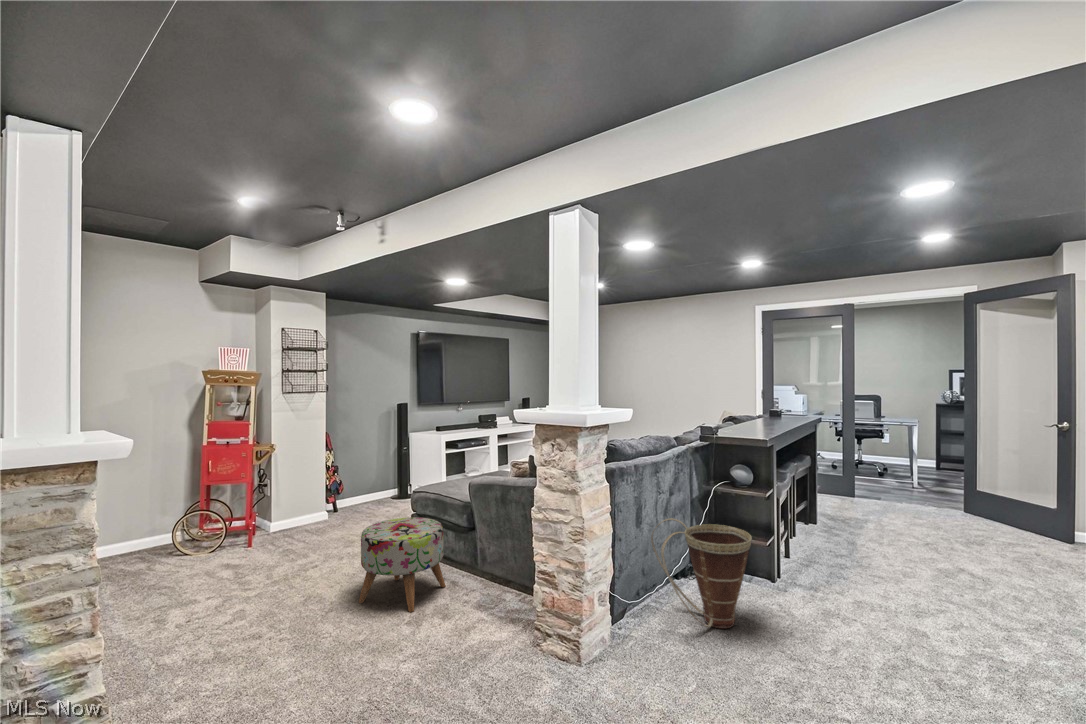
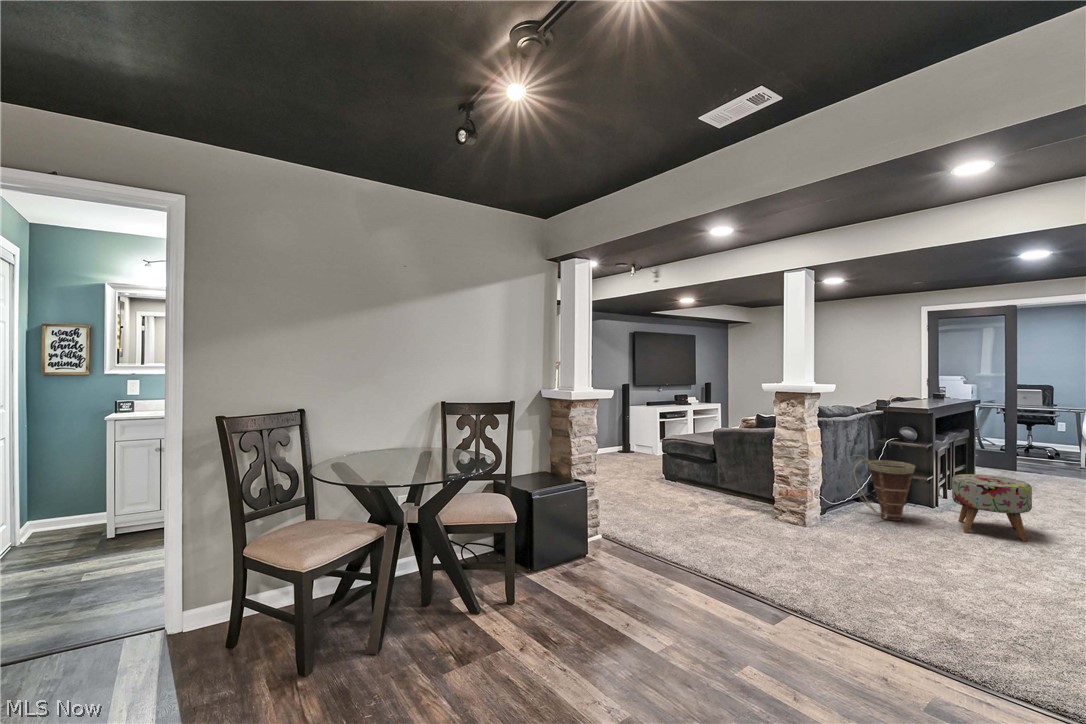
ottoman: present [359,517,446,612] -> present [952,474,1032,541]

